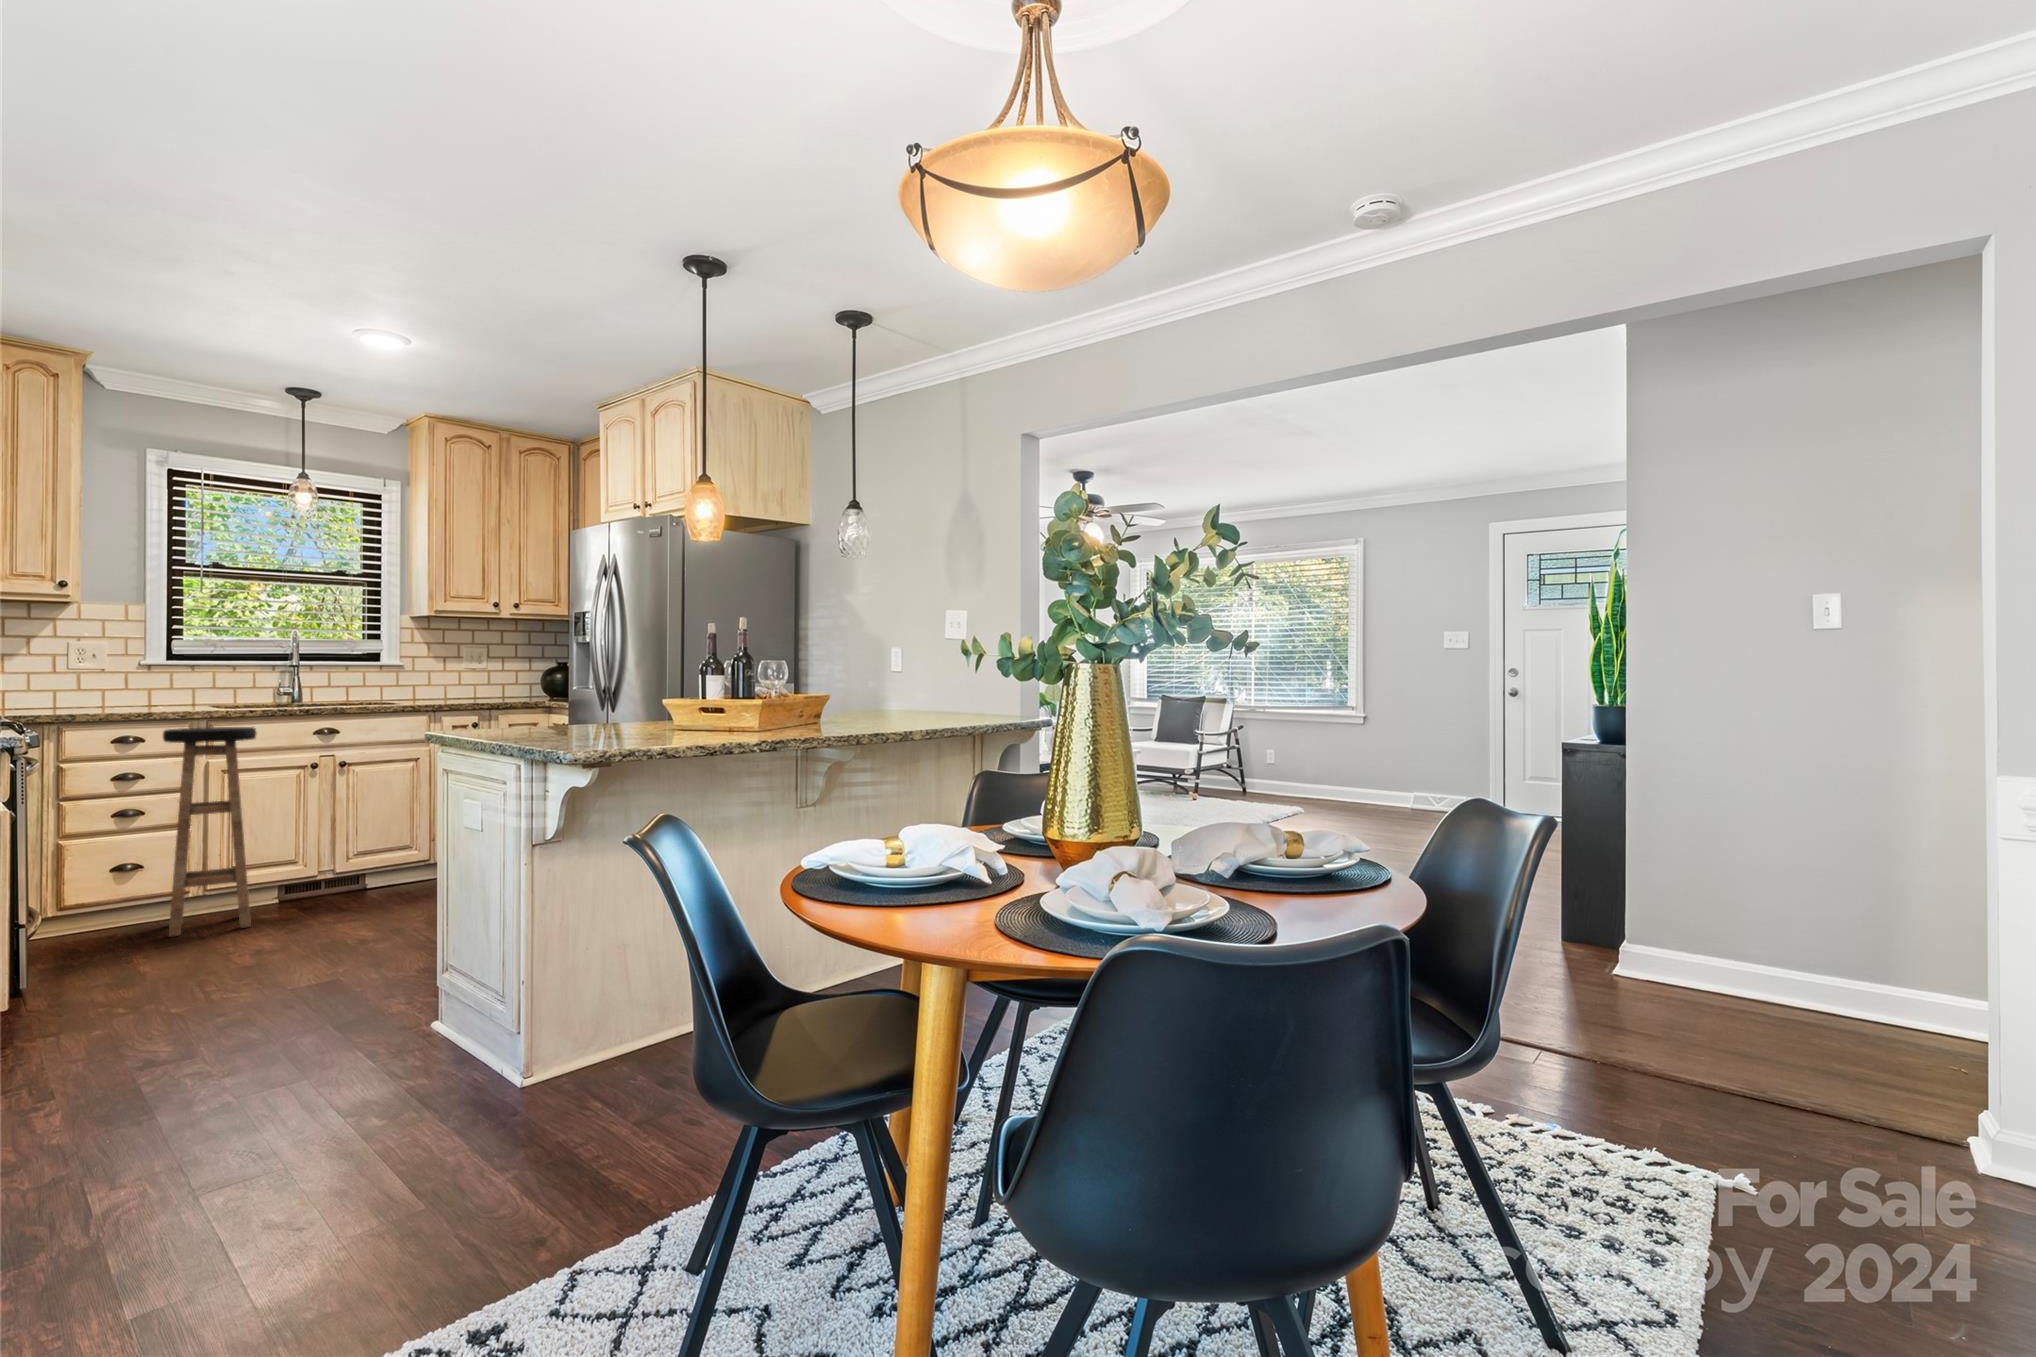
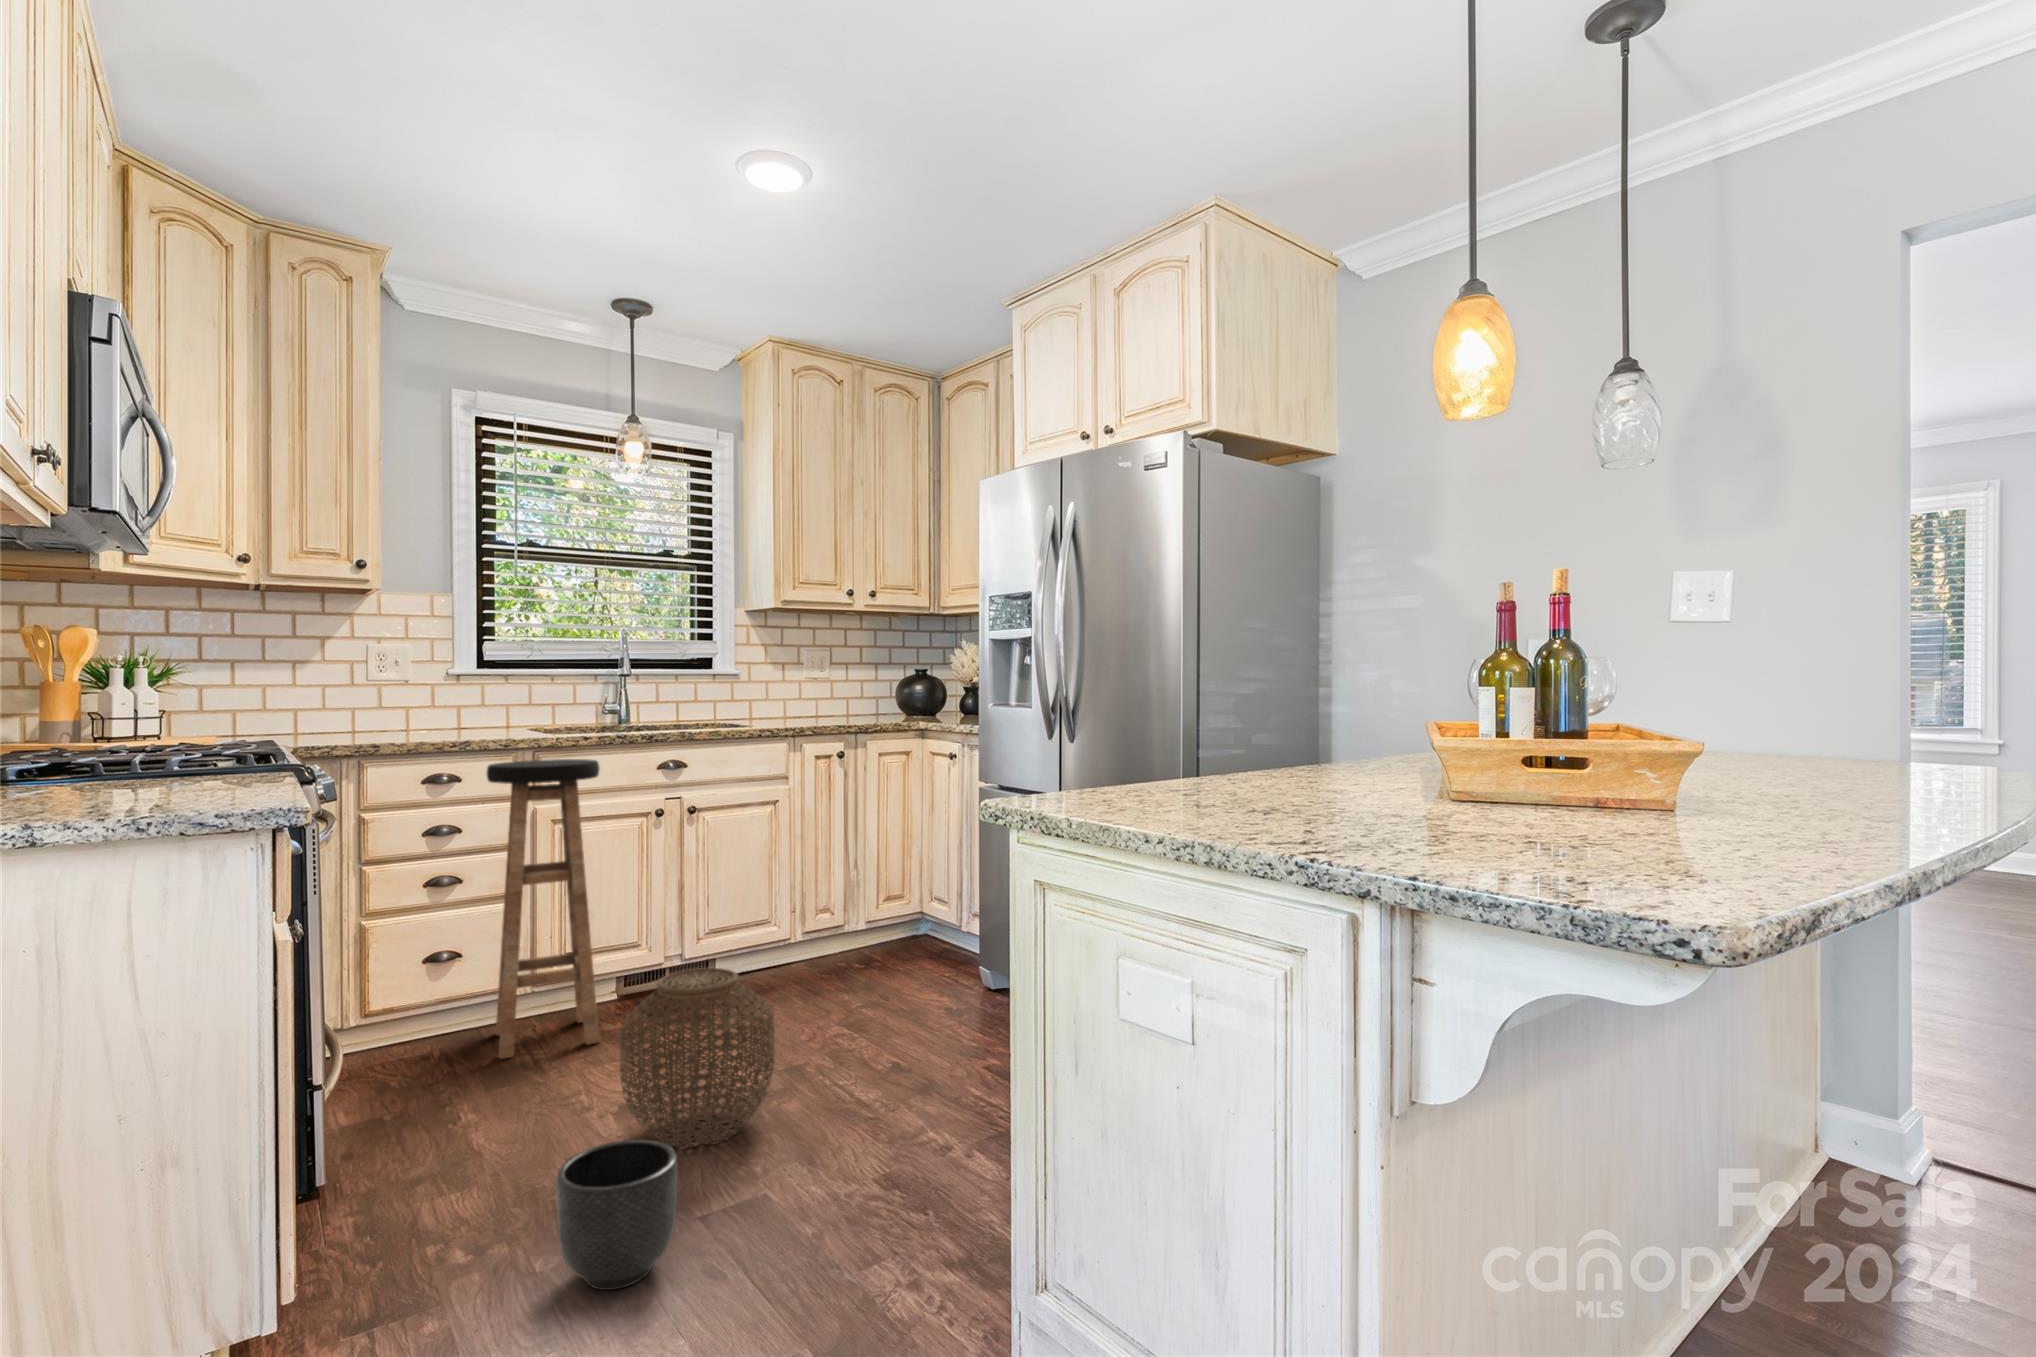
woven basket: none [239,860,356,971] -> present [620,968,775,1147]
planter: none [167,945,250,1023] -> present [556,1140,677,1290]

